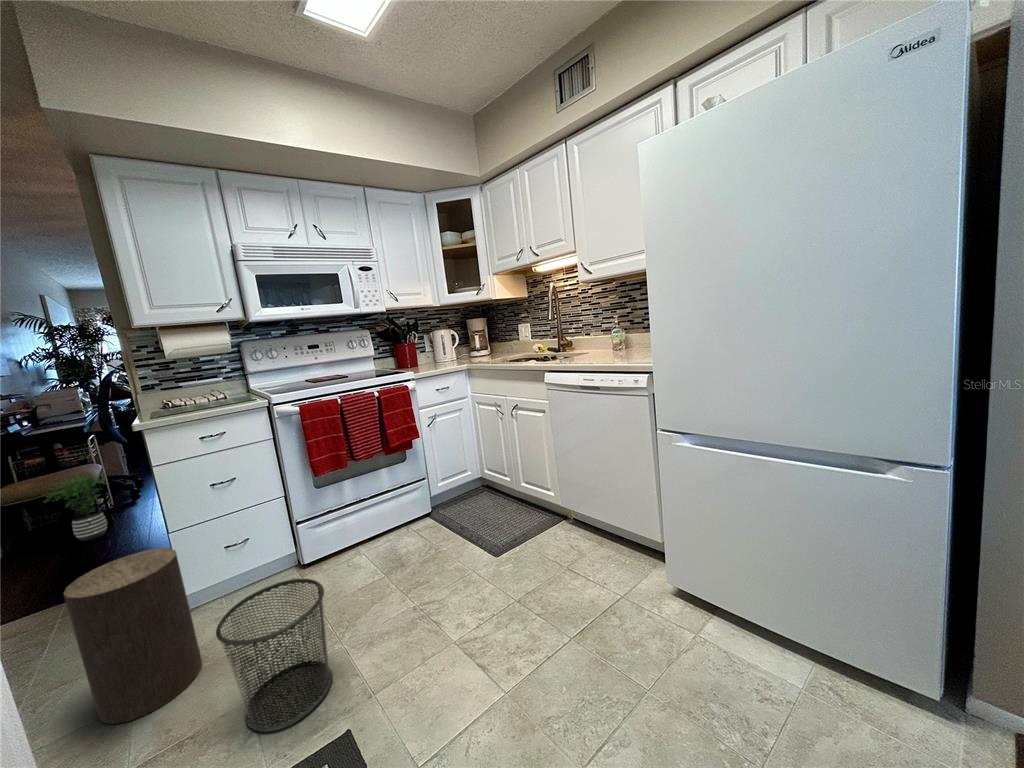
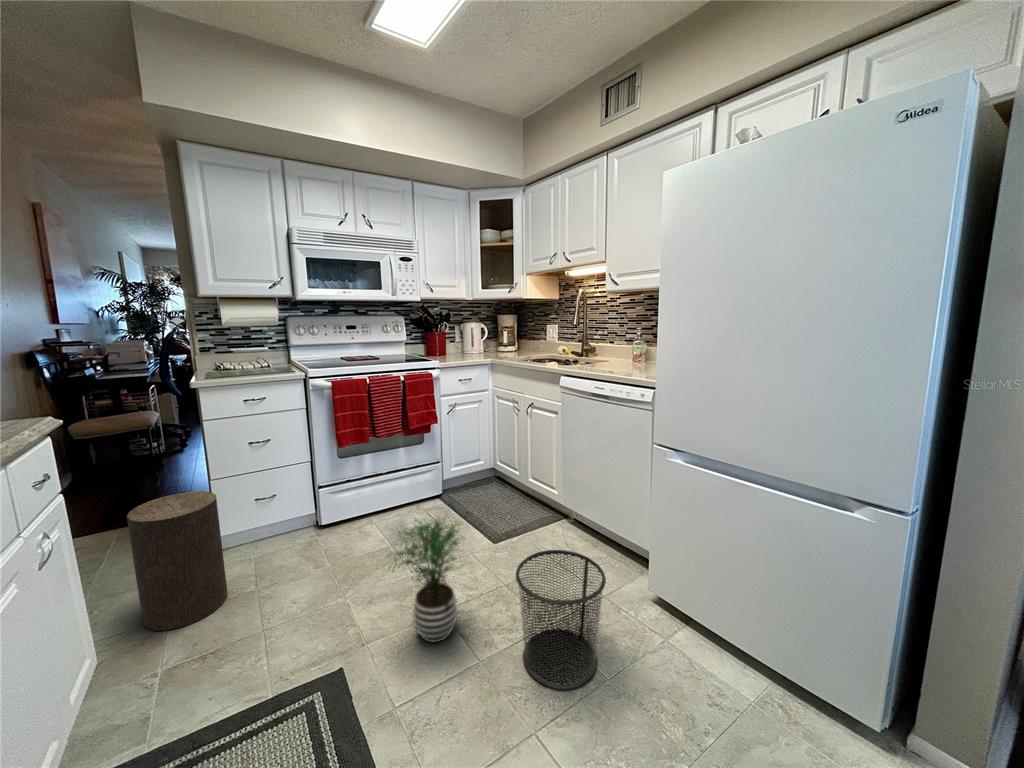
potted plant: present [47,474,107,541] -> present [389,517,465,642]
waste bin: present [216,578,332,731] -> present [516,550,606,688]

